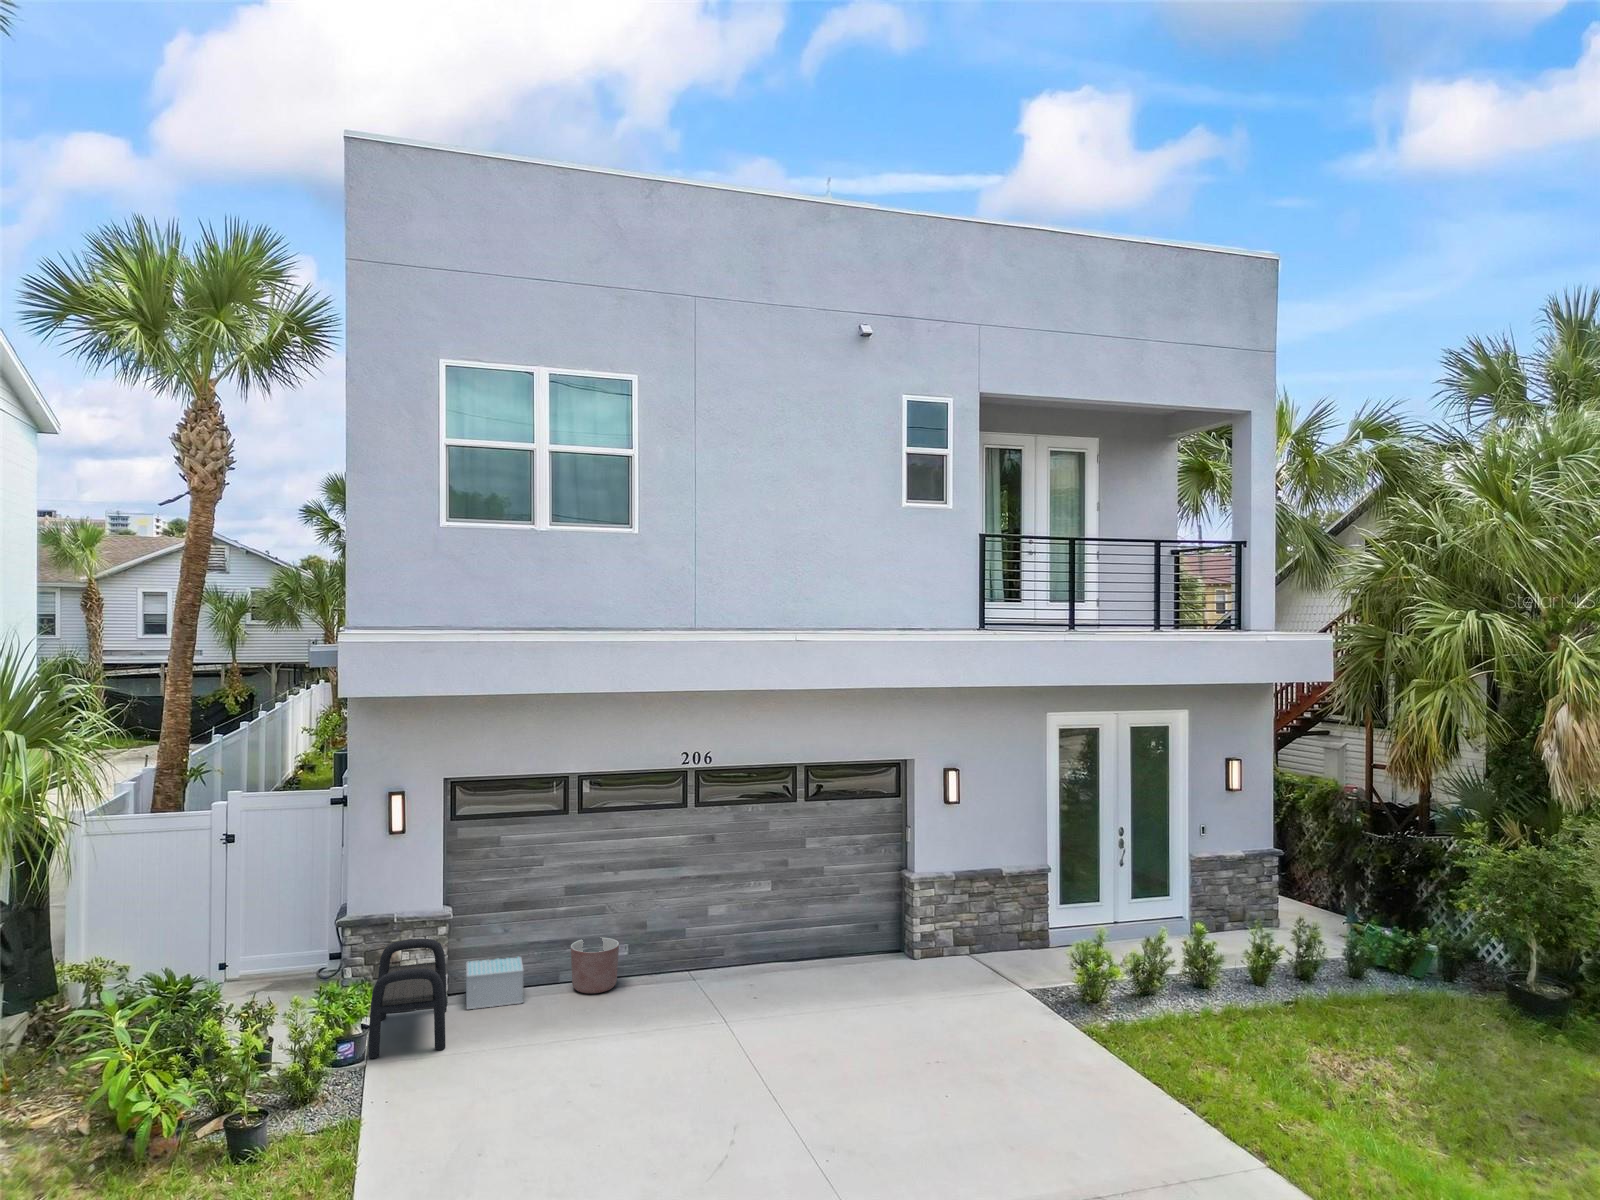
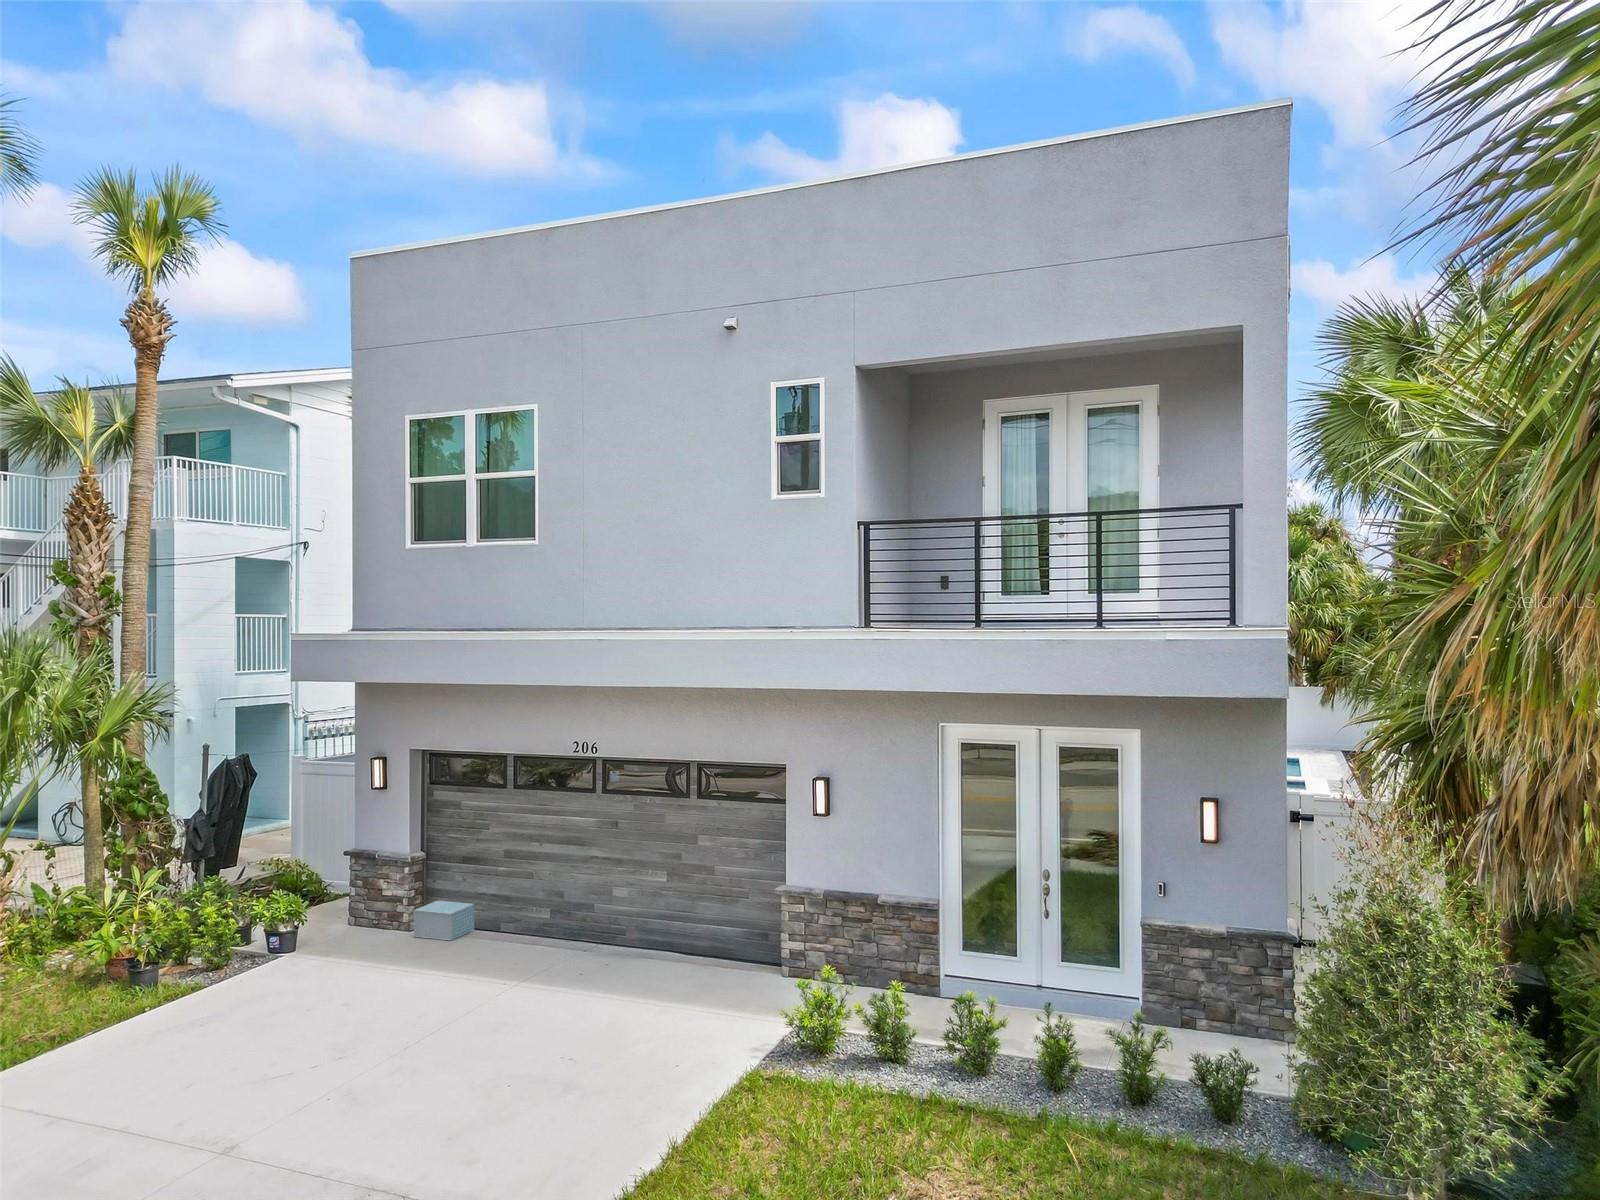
planter: present [571,938,619,993] -> none [491,898,533,945]
bench: present [368,939,447,1058] -> none [305,874,405,958]

